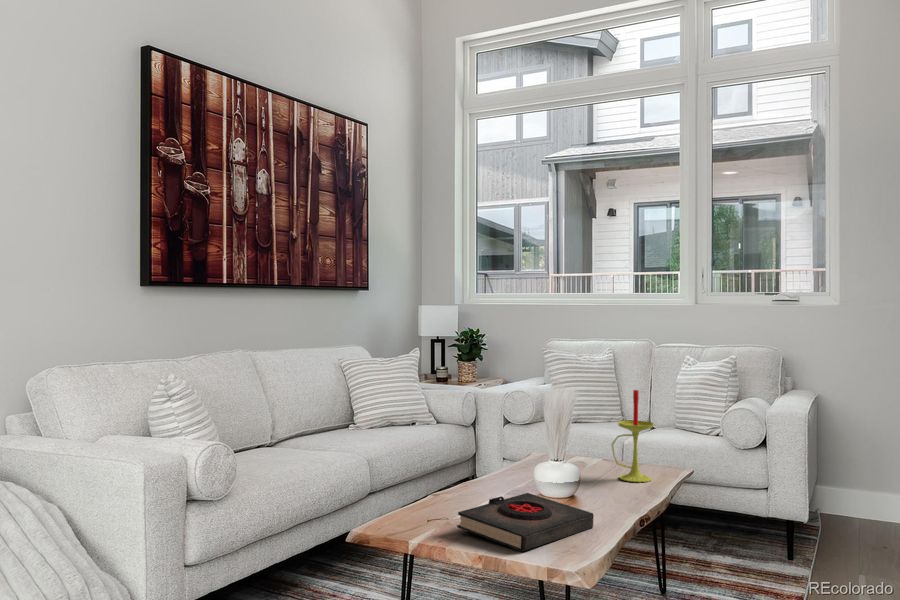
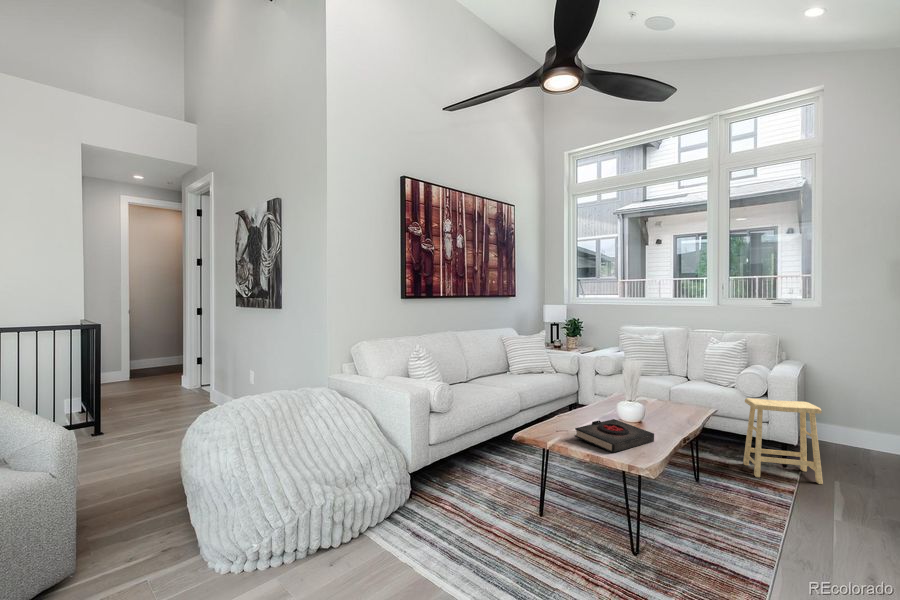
candle: present [612,390,654,482] -> none [664,360,691,416]
footstool: none [732,450,845,582] -> present [743,398,823,484]

